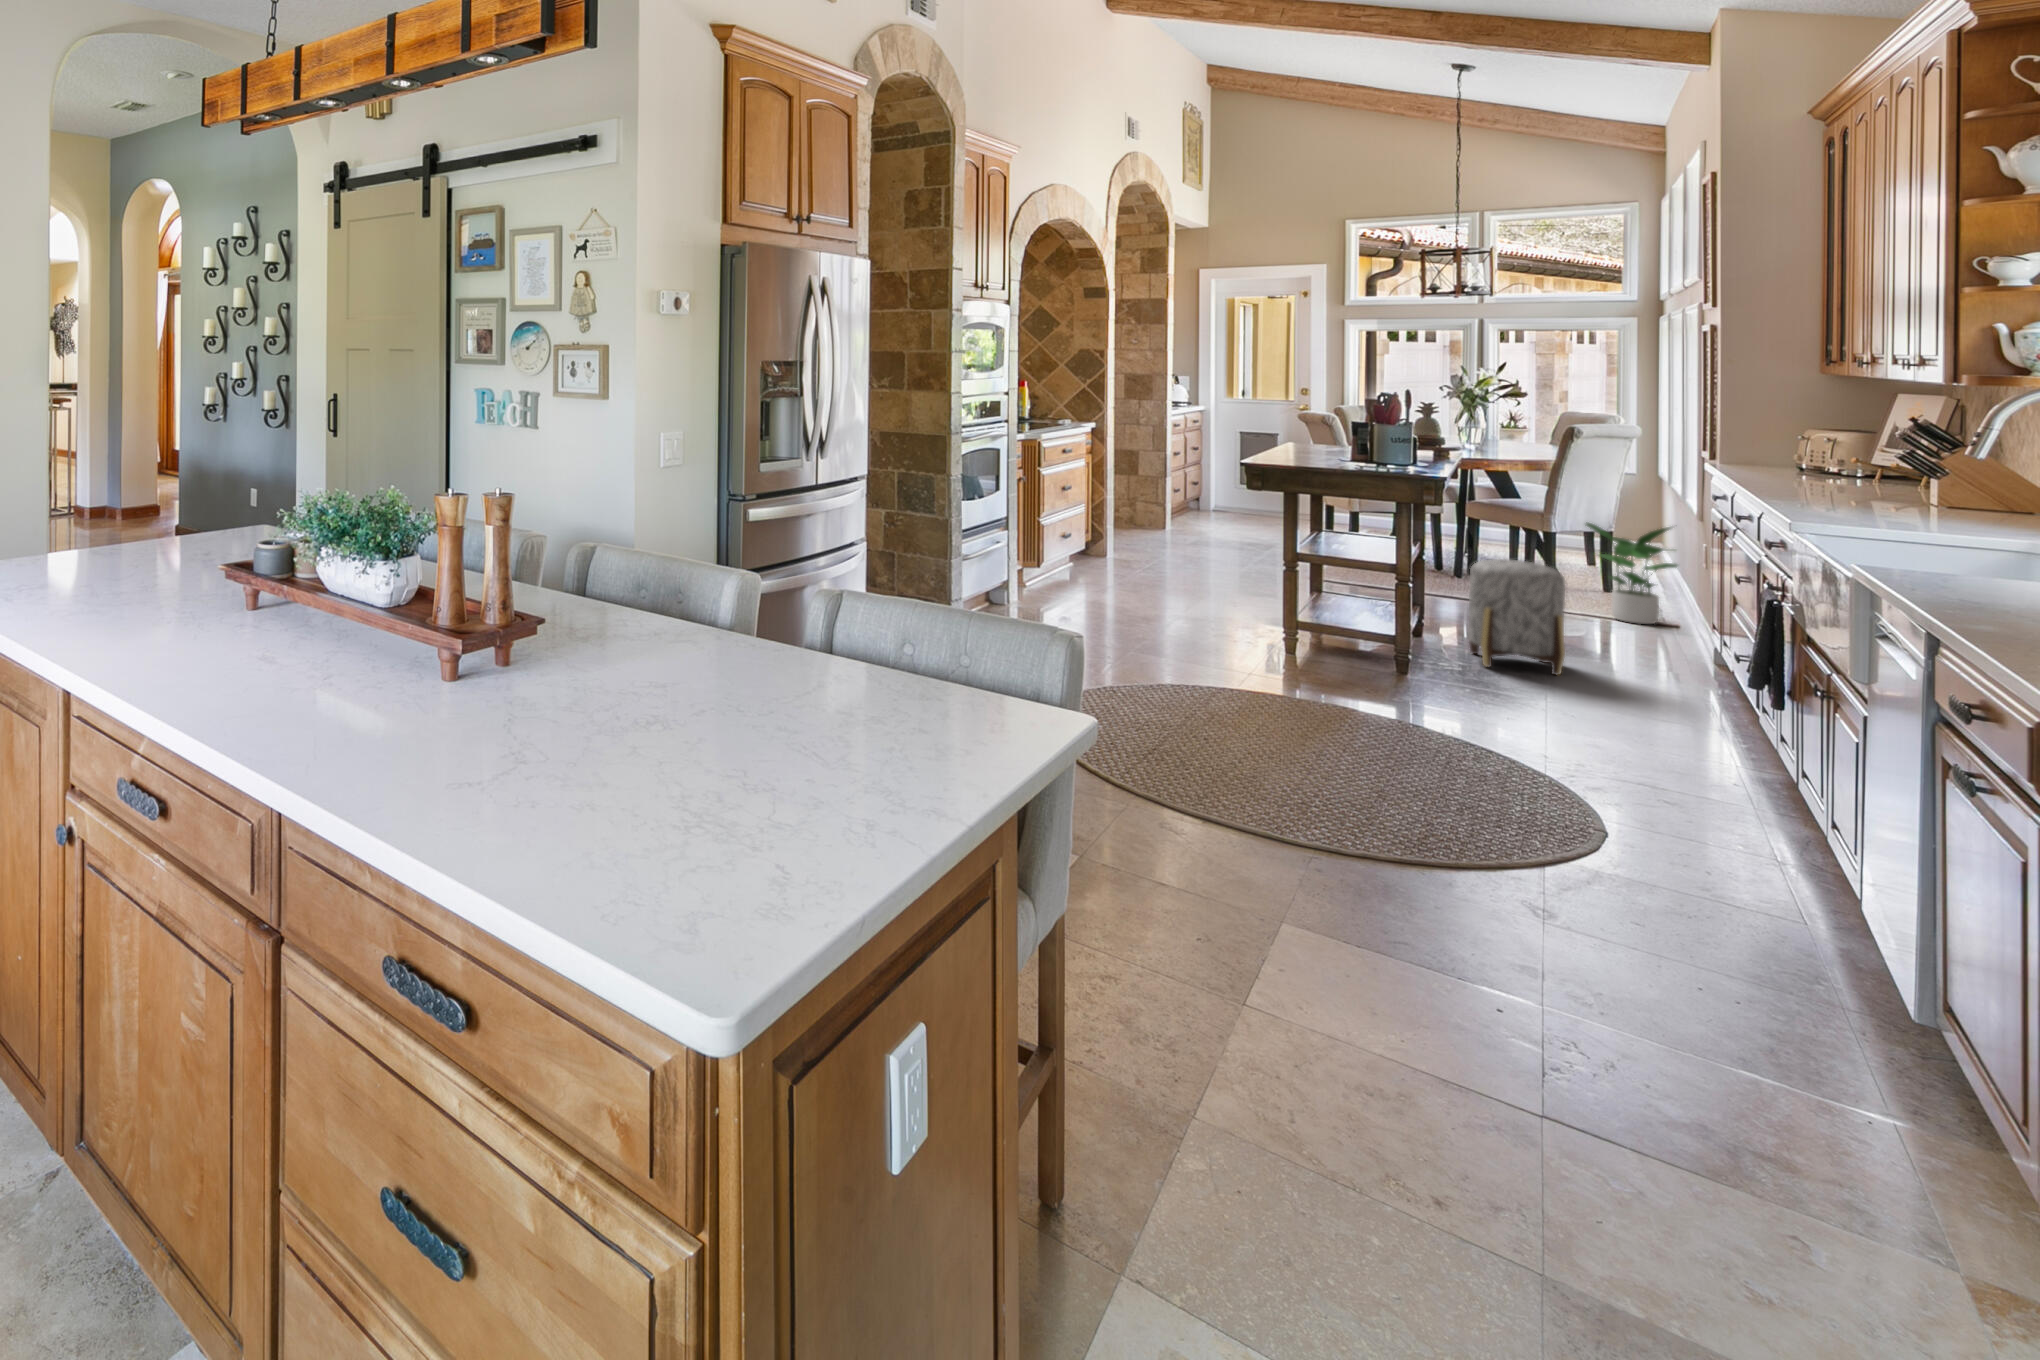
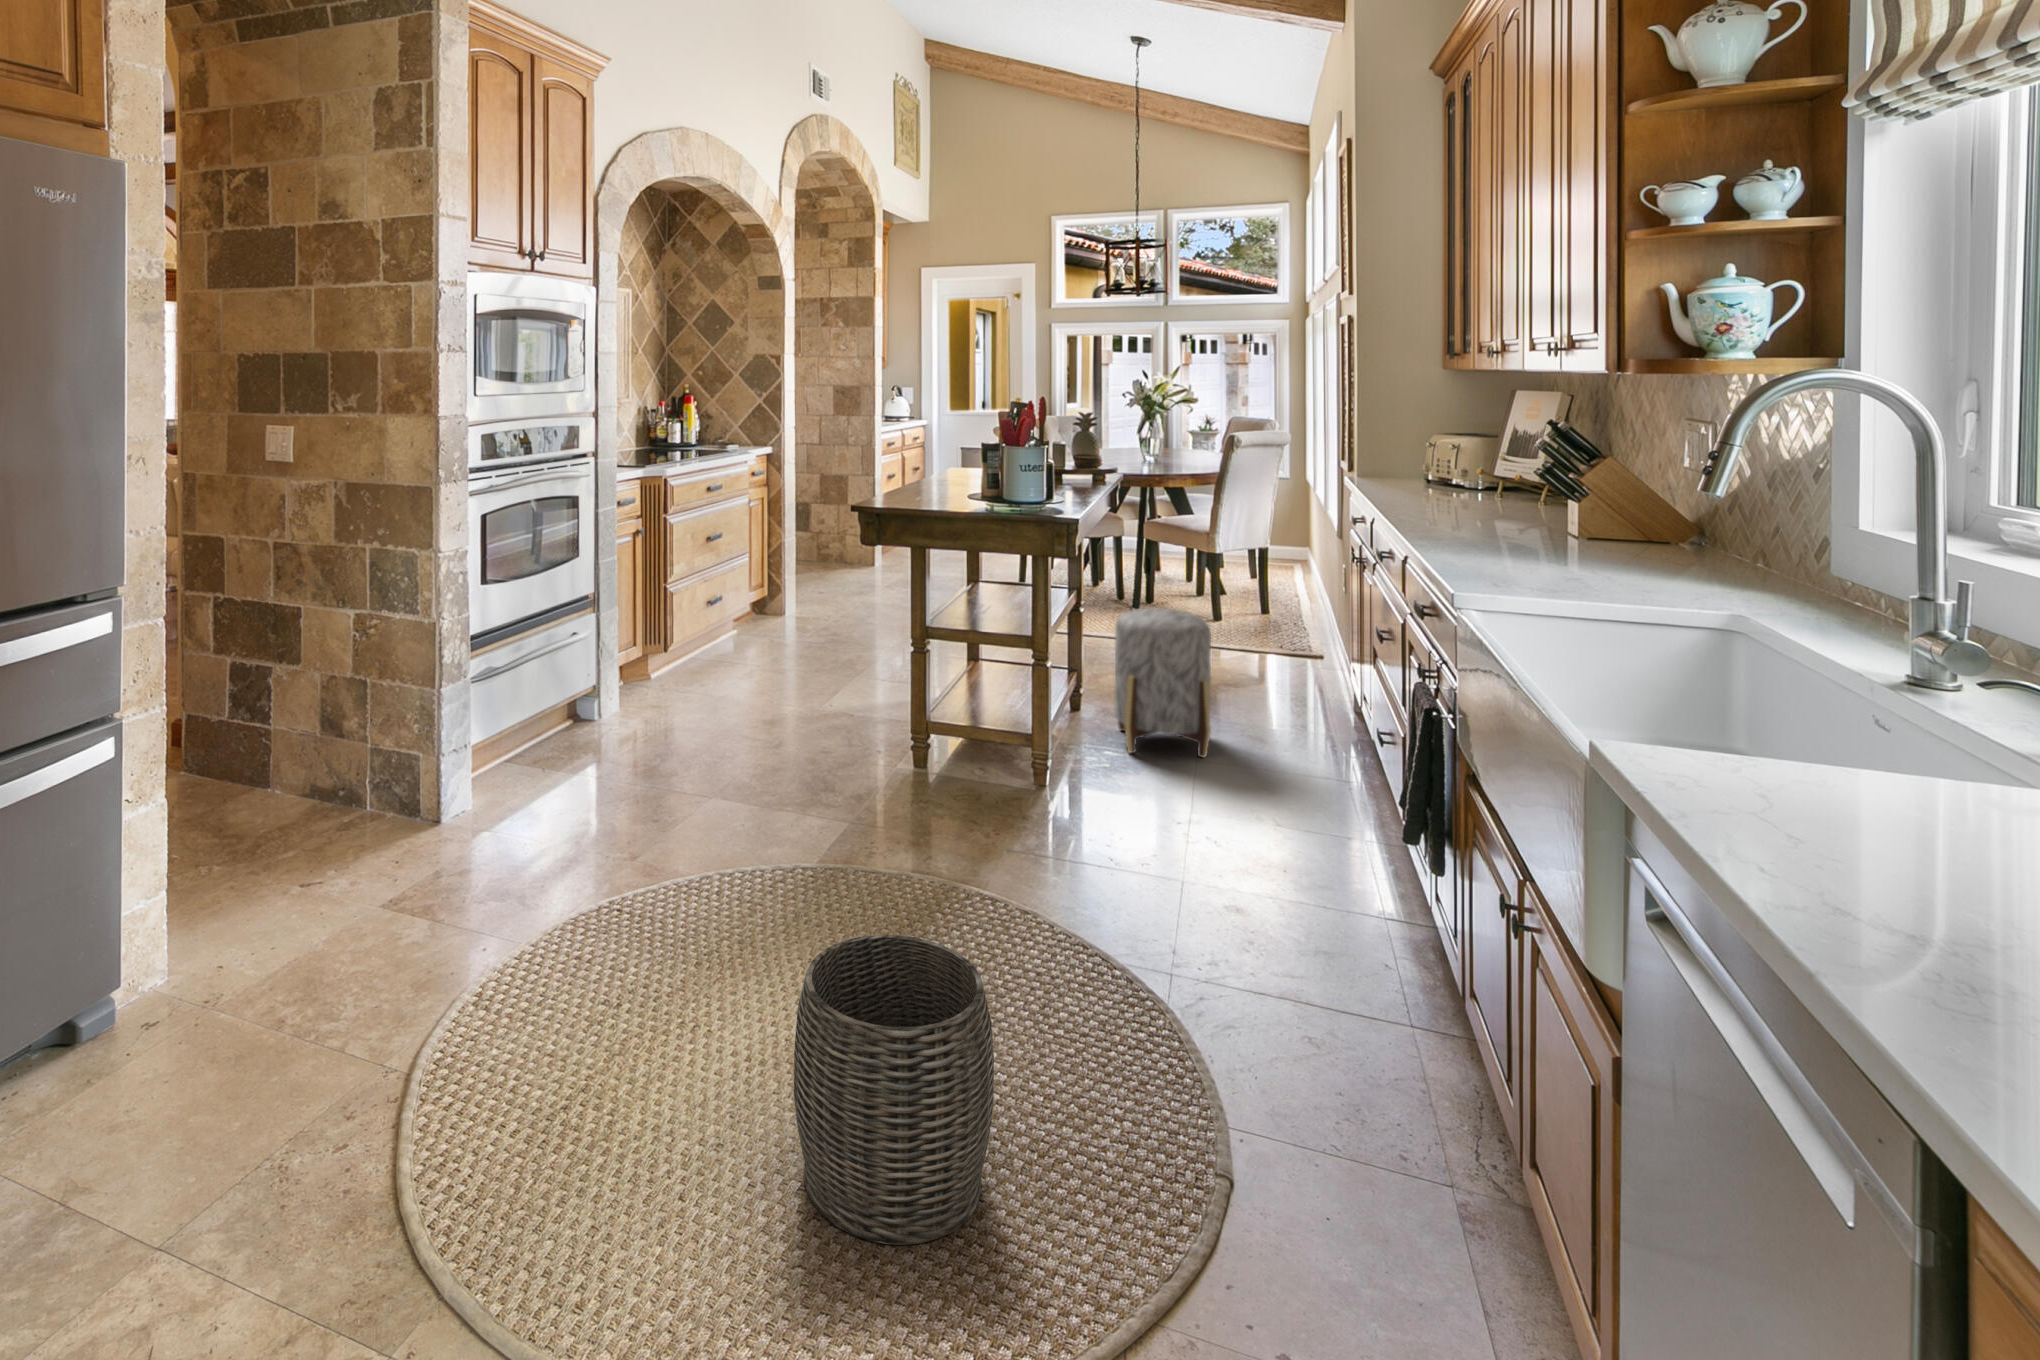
potted plant: present [1586,522,1677,624] -> none [1239,545,1325,660]
woven basket: none [1318,695,1452,837] -> present [794,935,994,1245]

